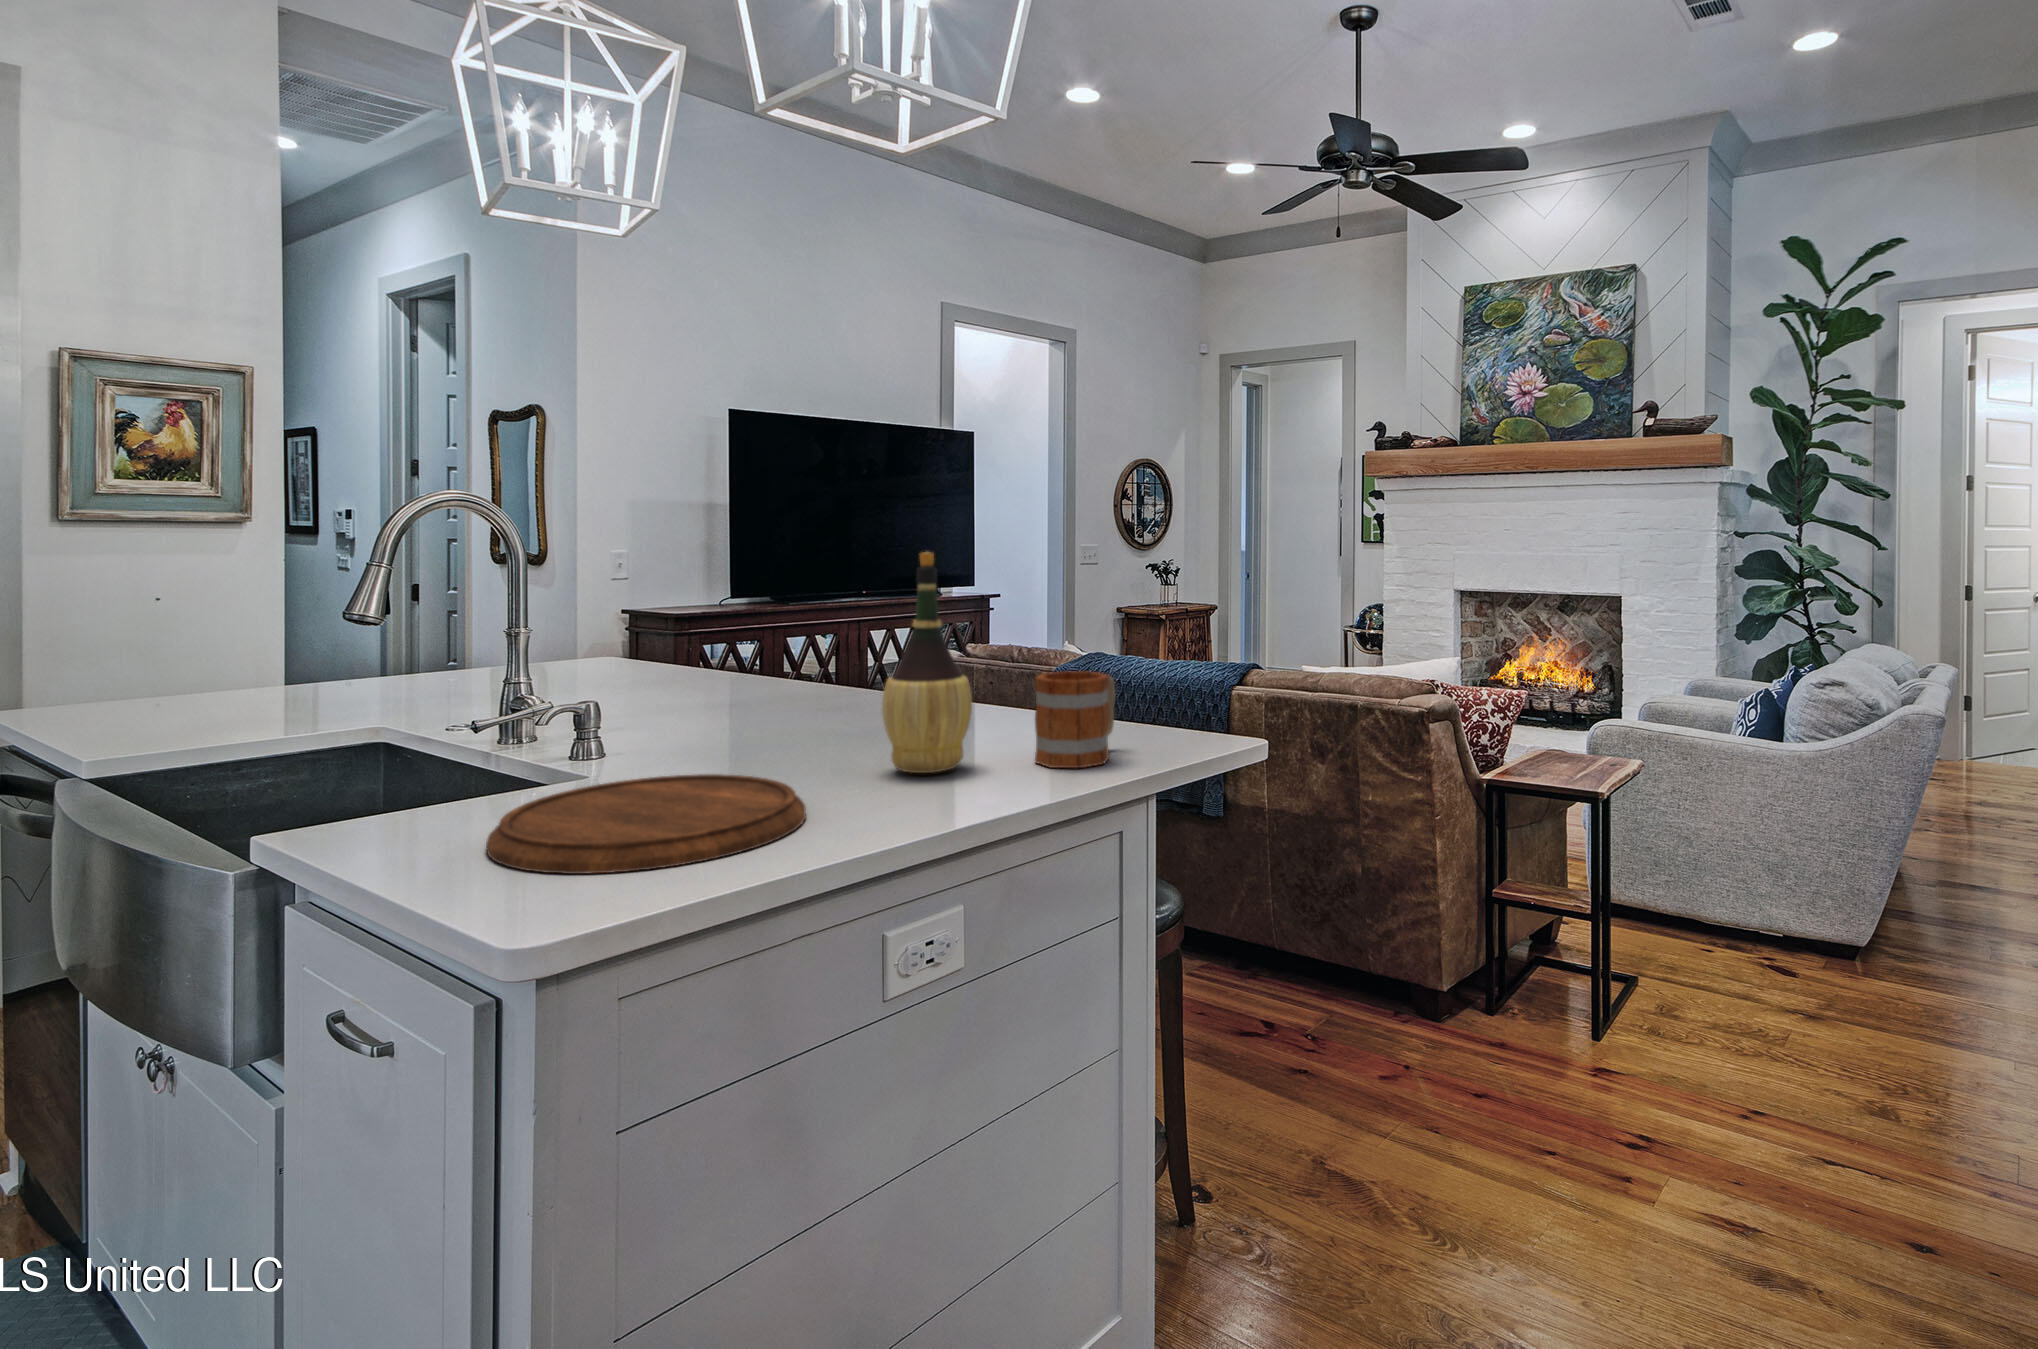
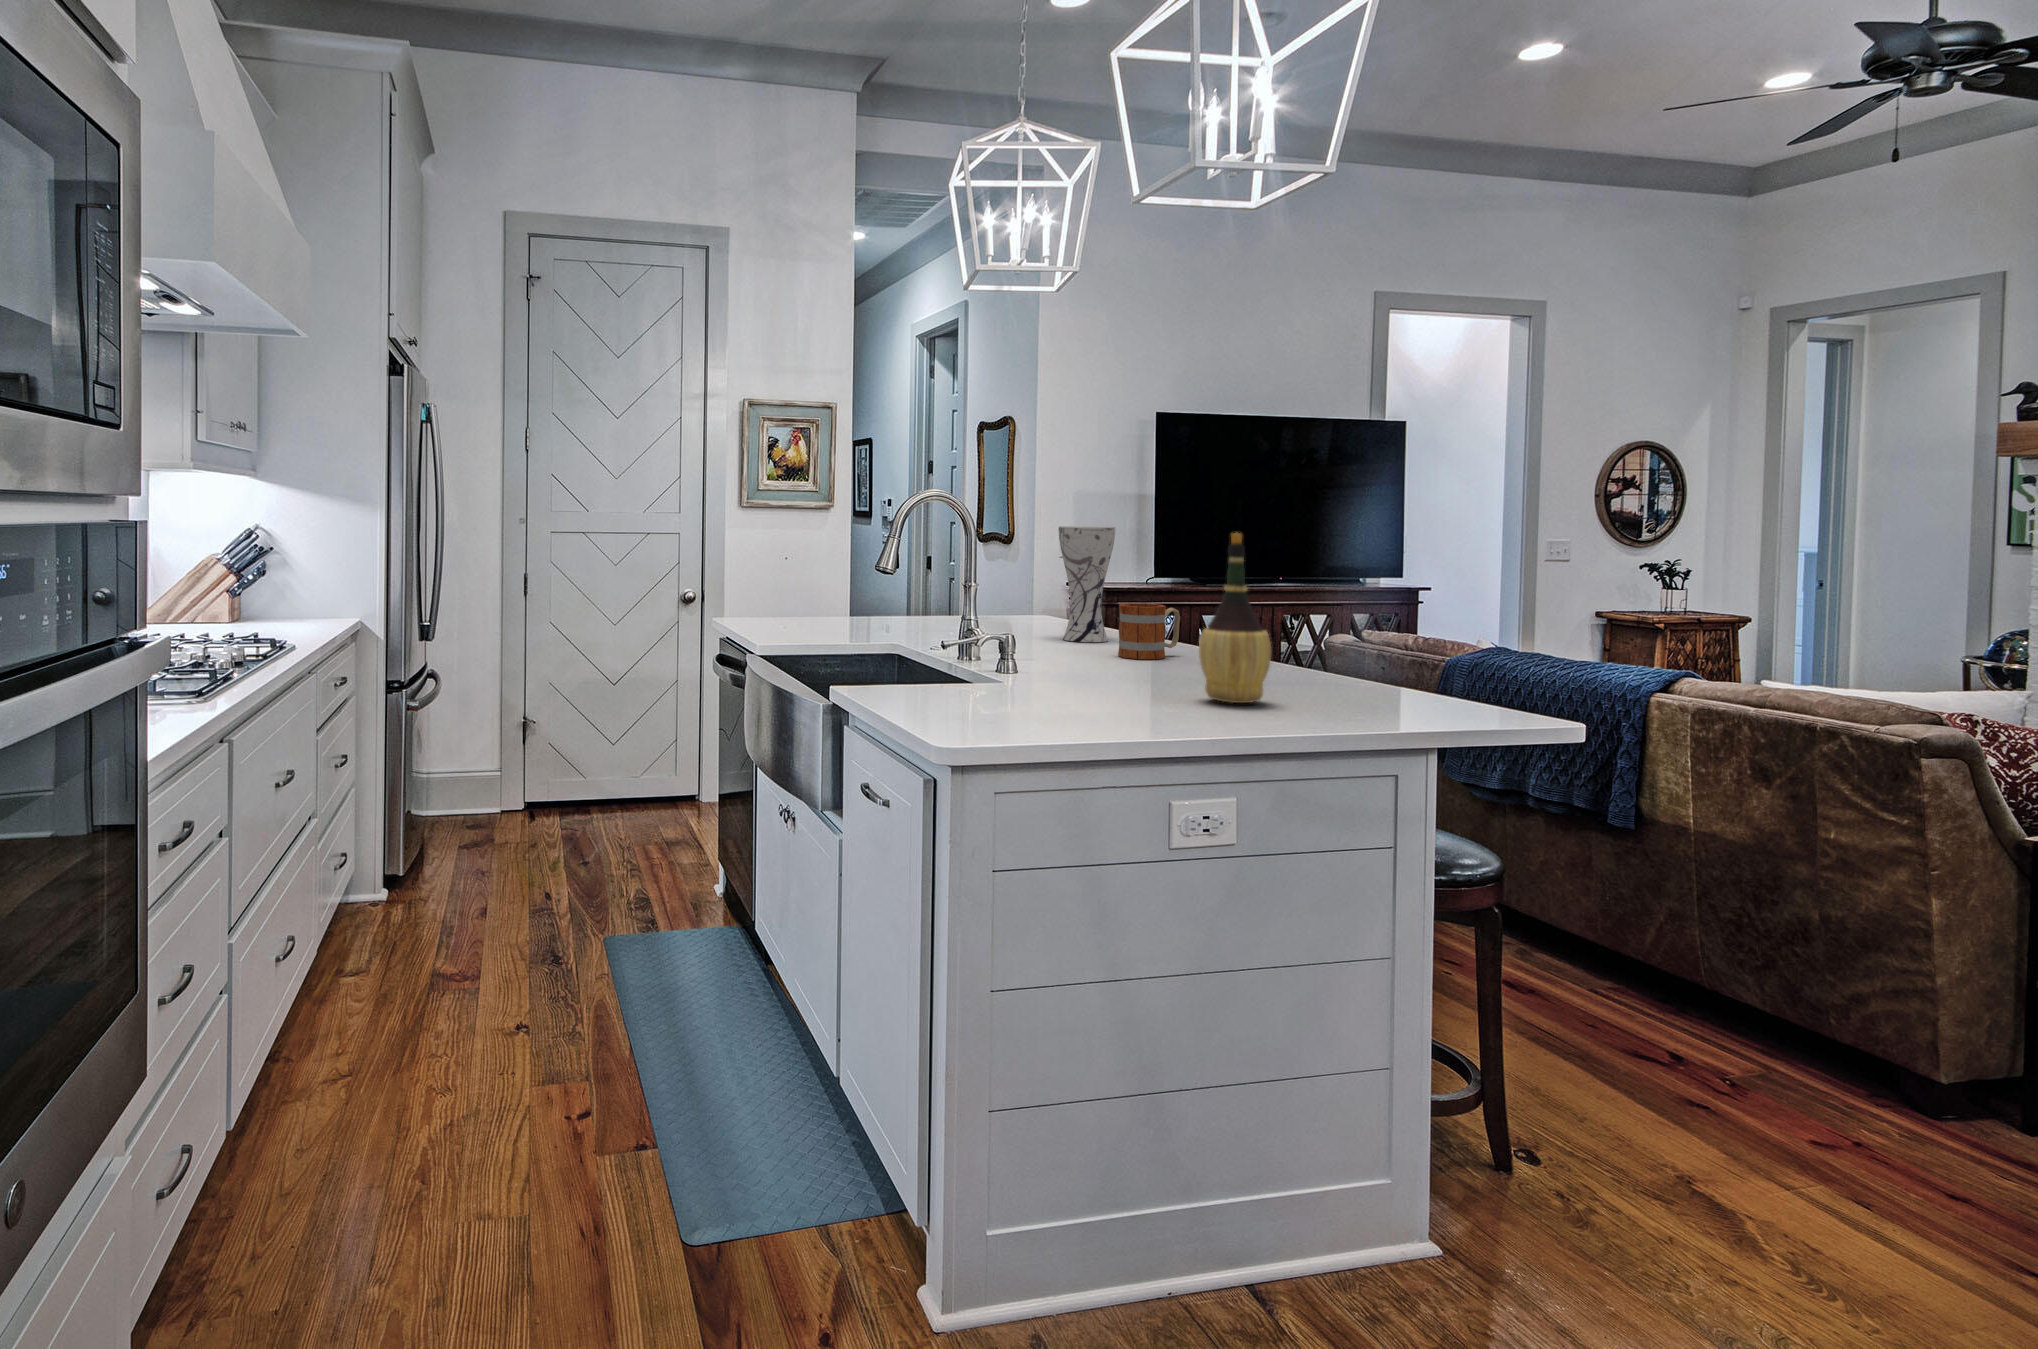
vase: none [639,543,718,695] -> present [1059,526,1115,642]
mug: present [1035,671,1115,768] -> present [1118,603,1180,659]
cutting board: present [486,774,806,874] -> none [939,678,1129,724]

